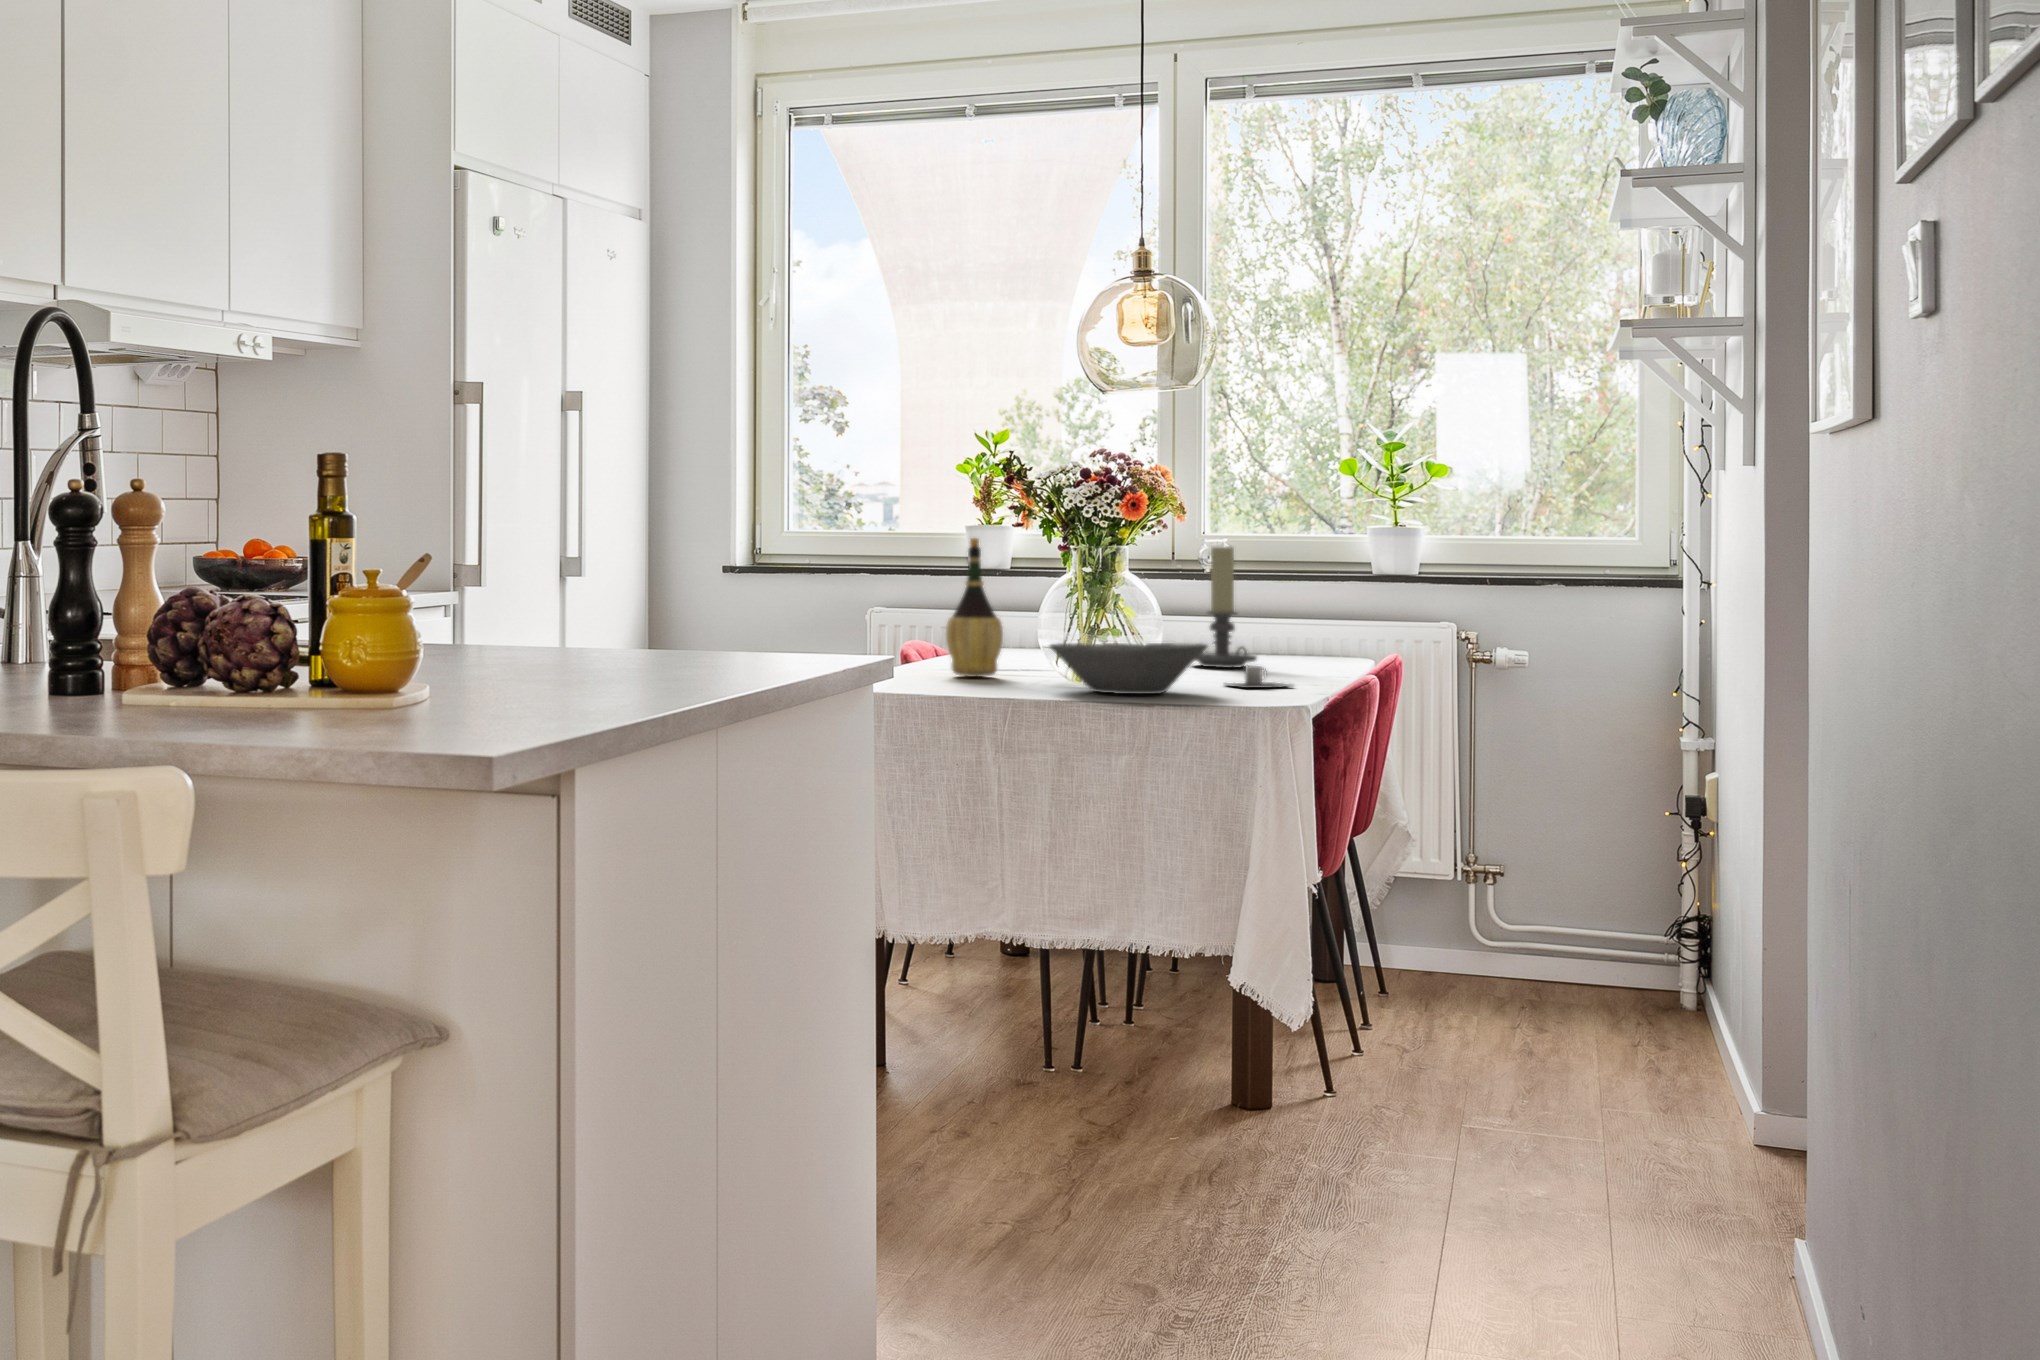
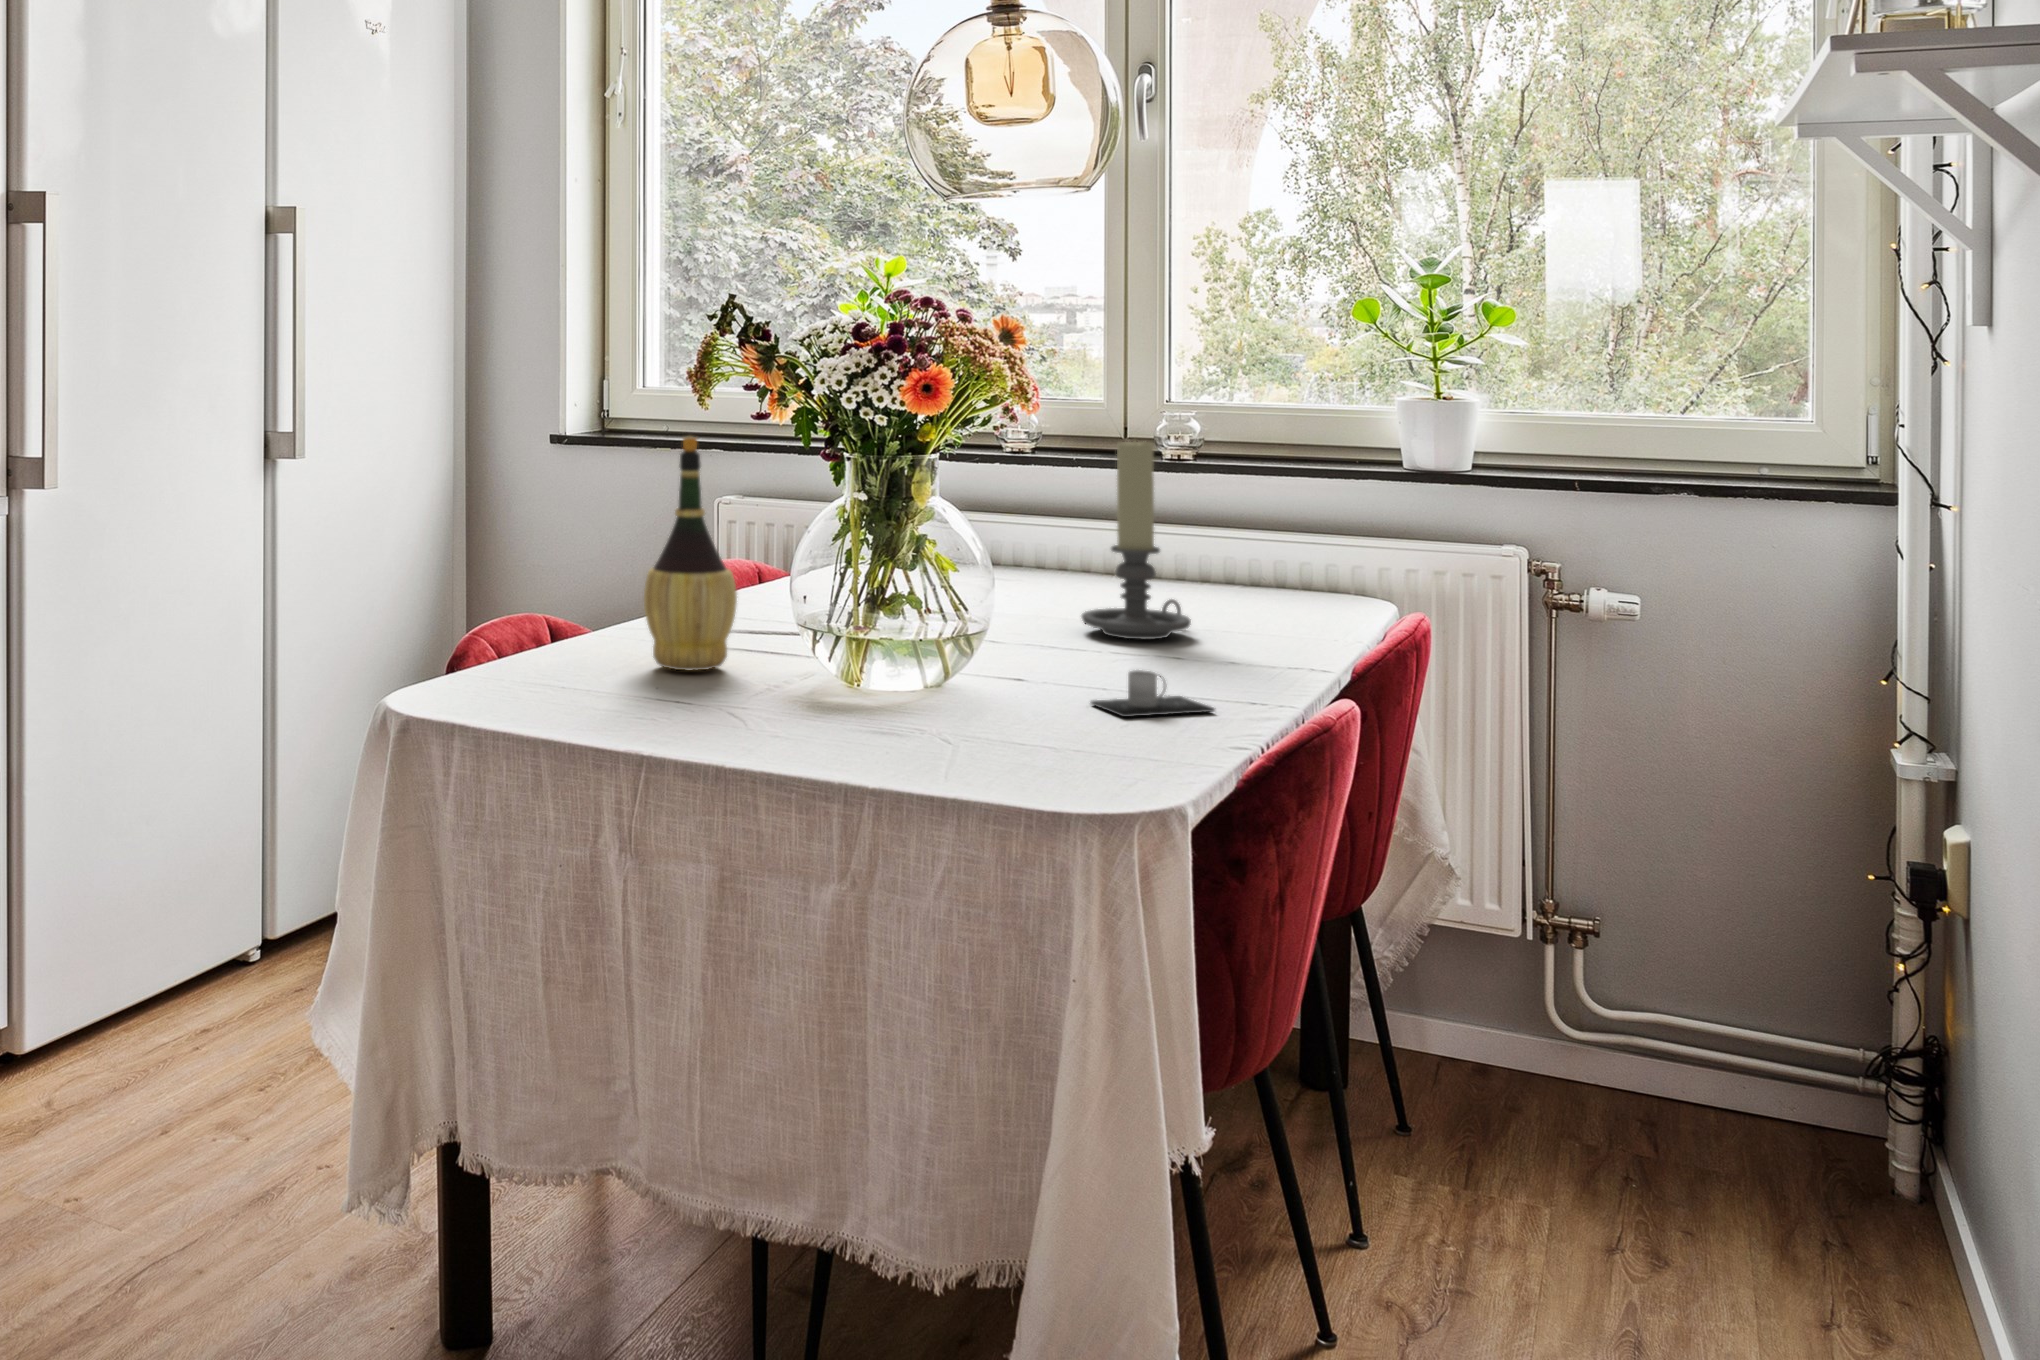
bowl: present [1050,643,1207,694] -> none [758,628,1037,744]

